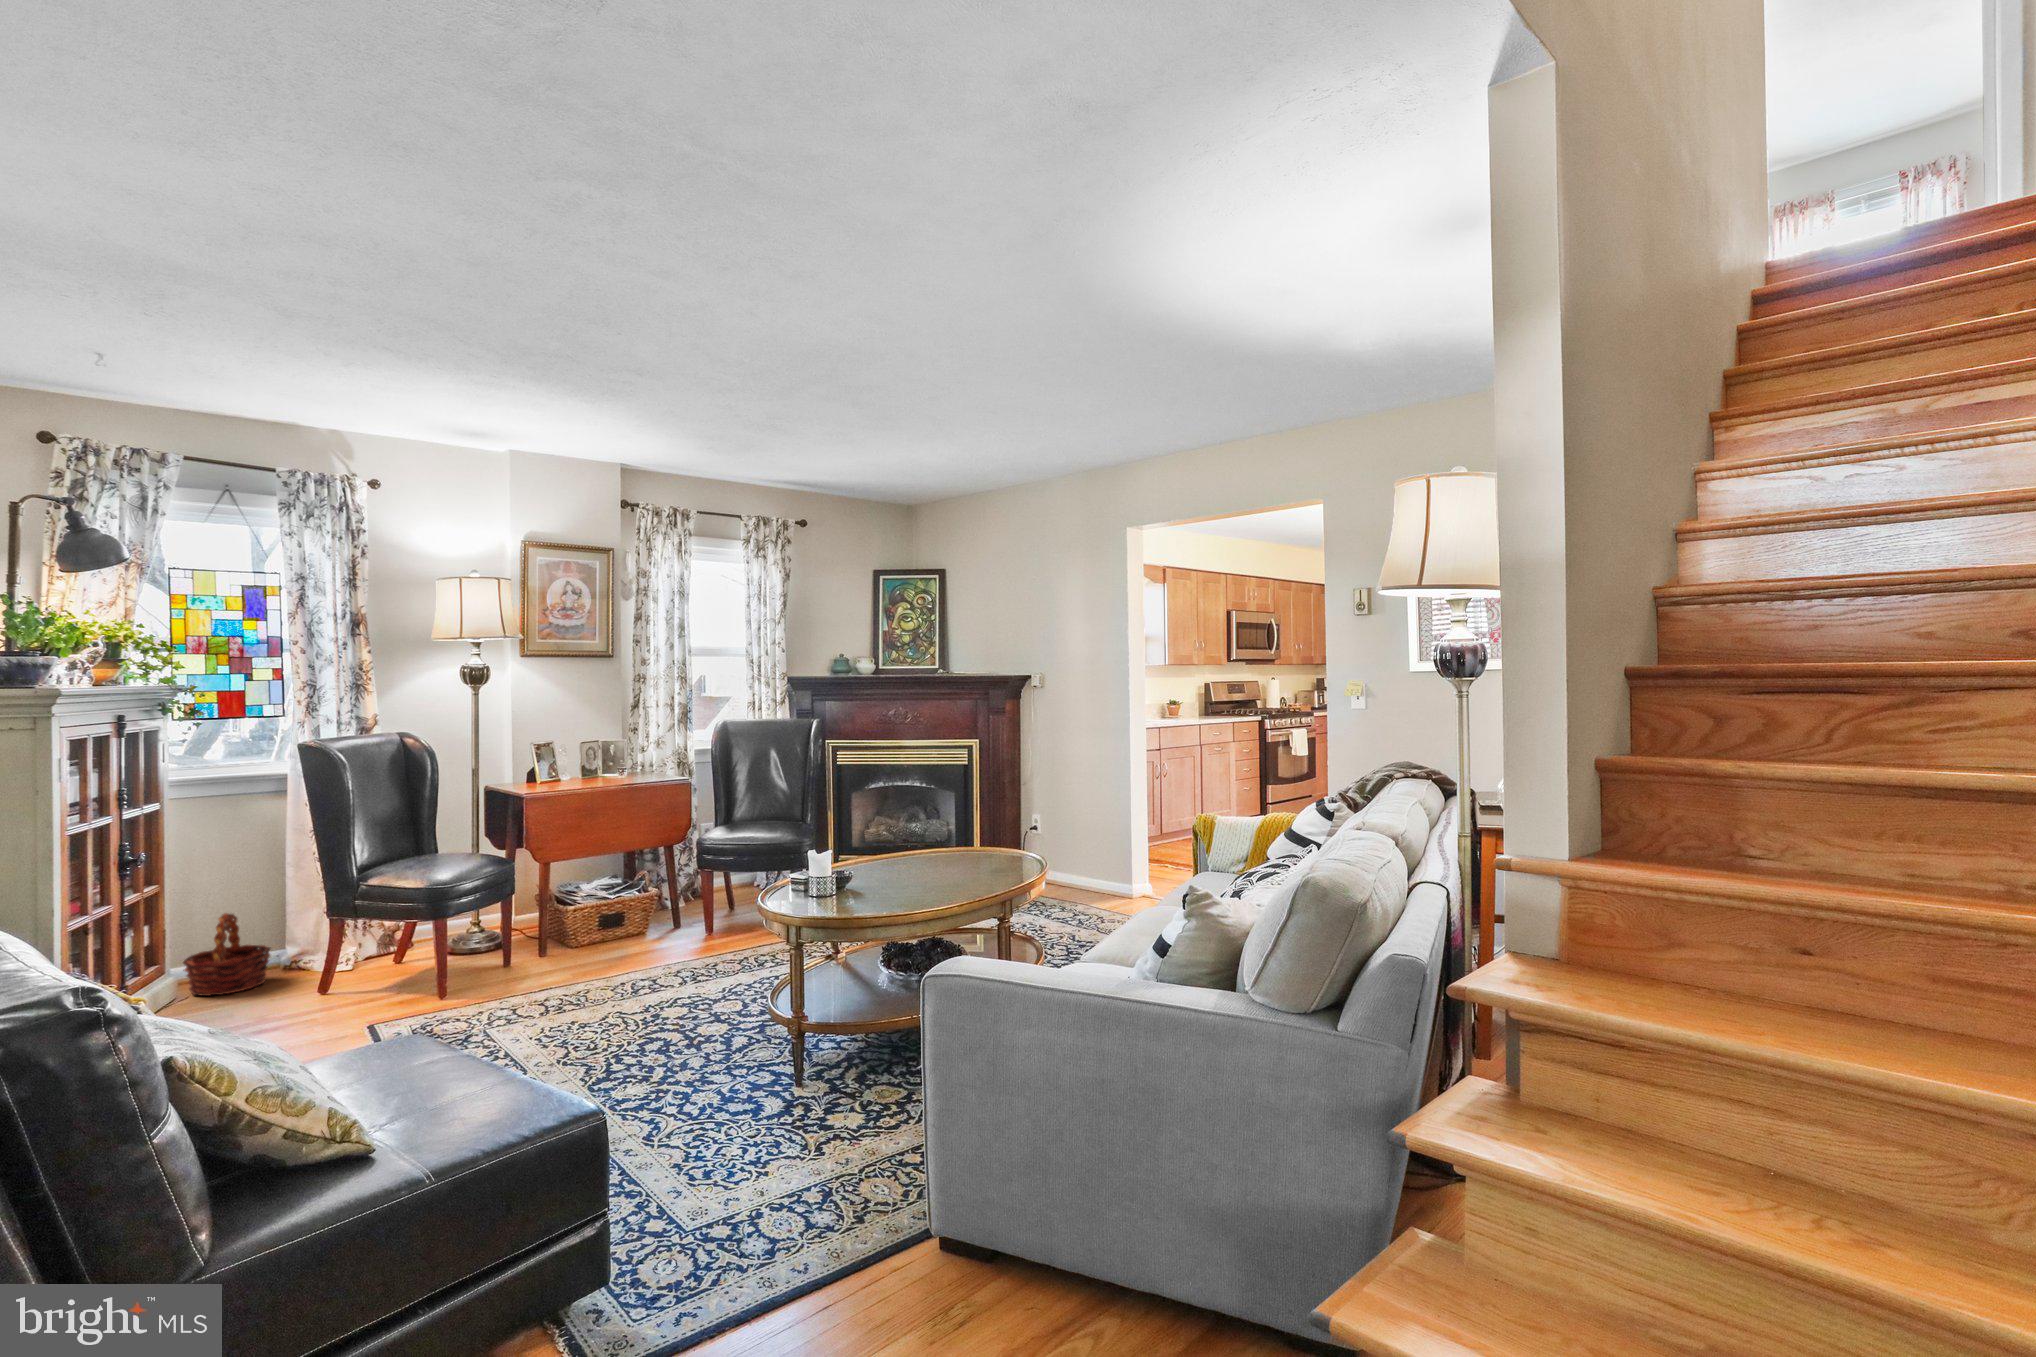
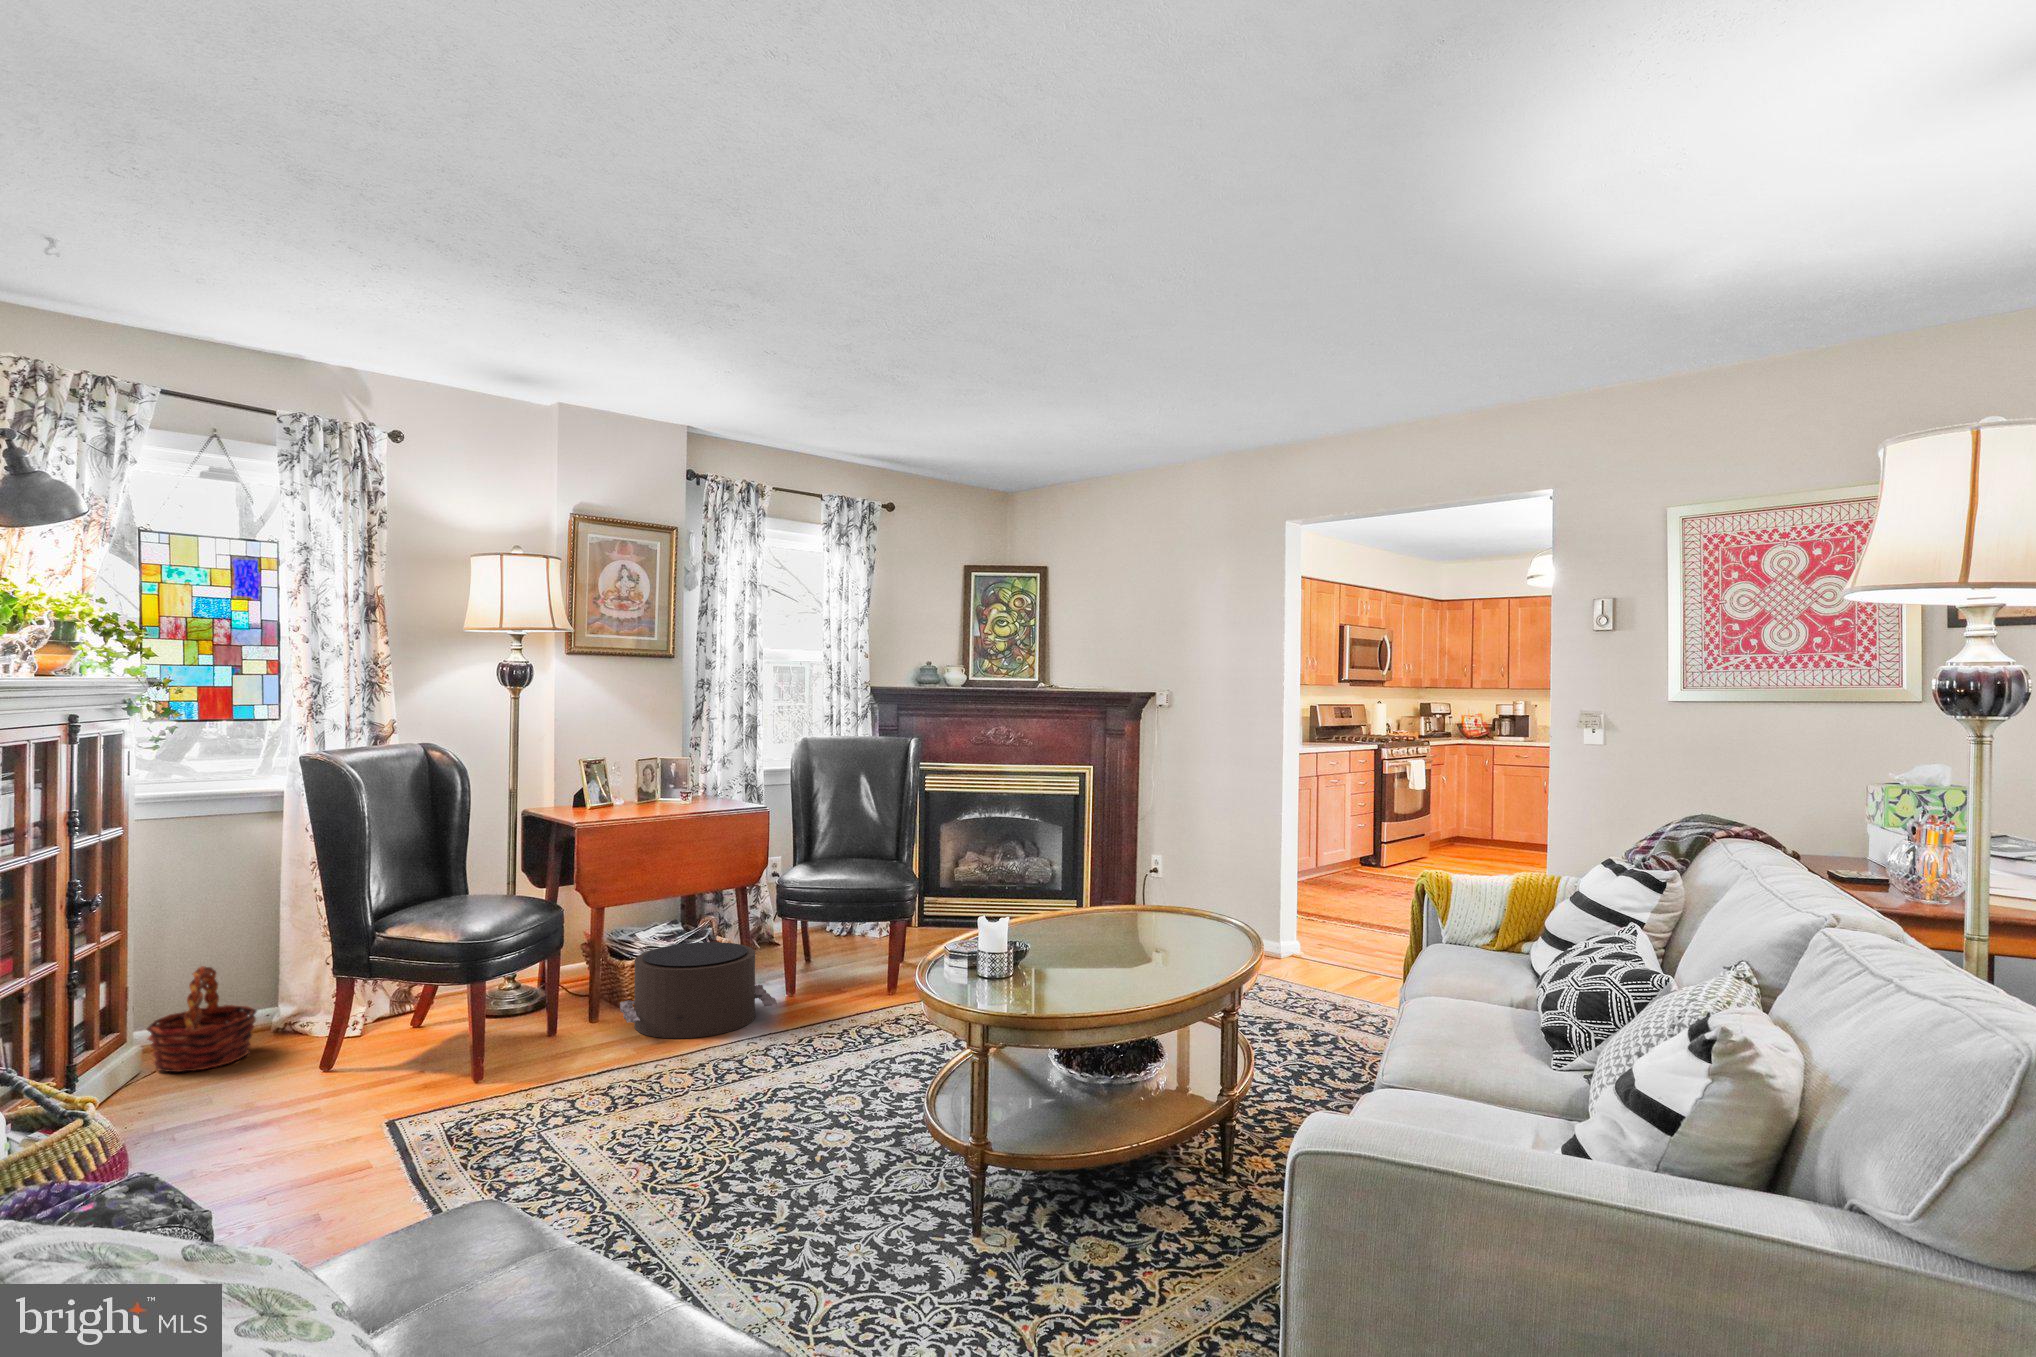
pouf: none [565,891,693,965] -> present [620,942,777,1038]

